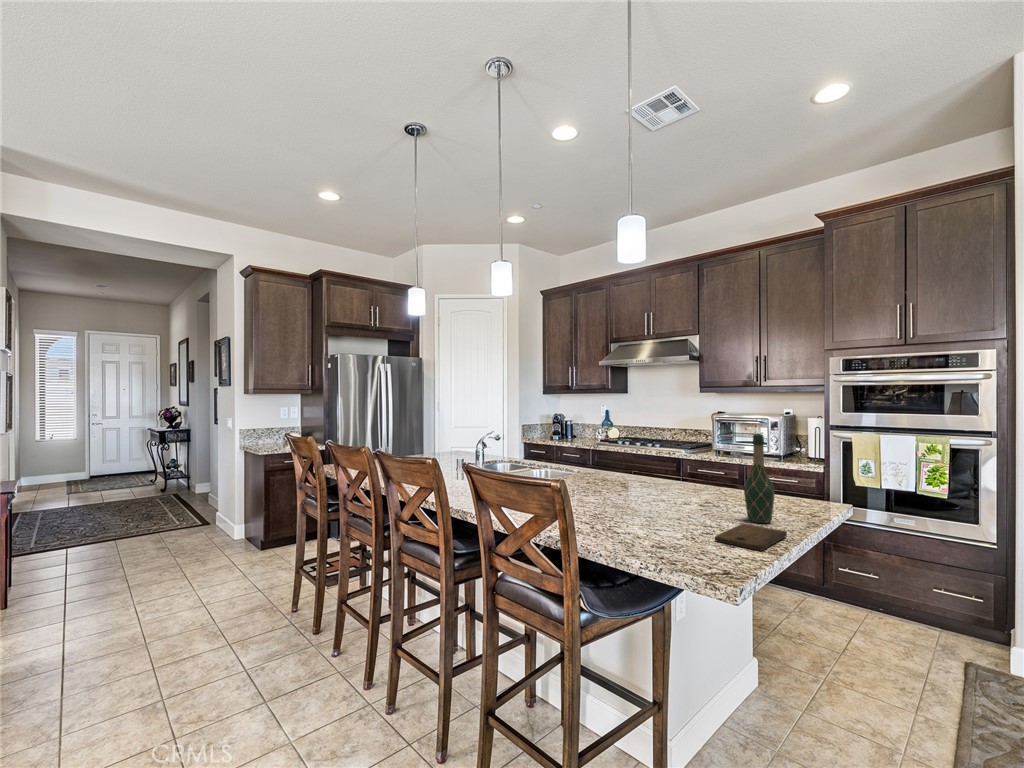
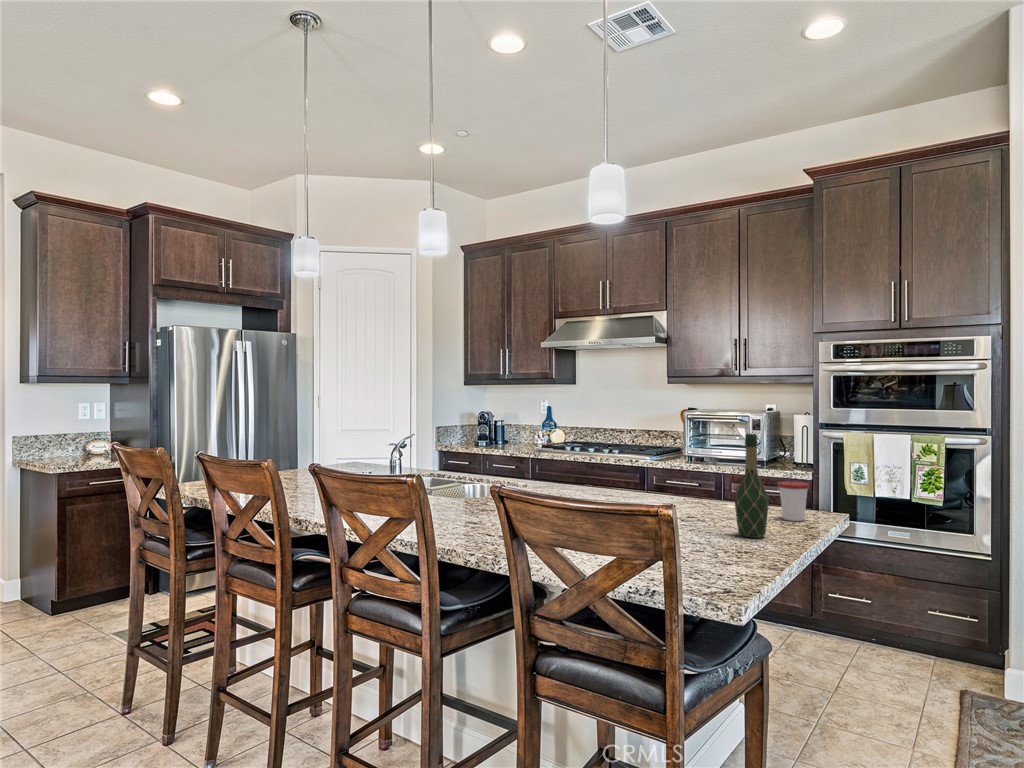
cup: none [786,469,815,509] -> present [778,475,809,521]
cutting board: present [715,524,787,551] -> none [707,539,785,567]

